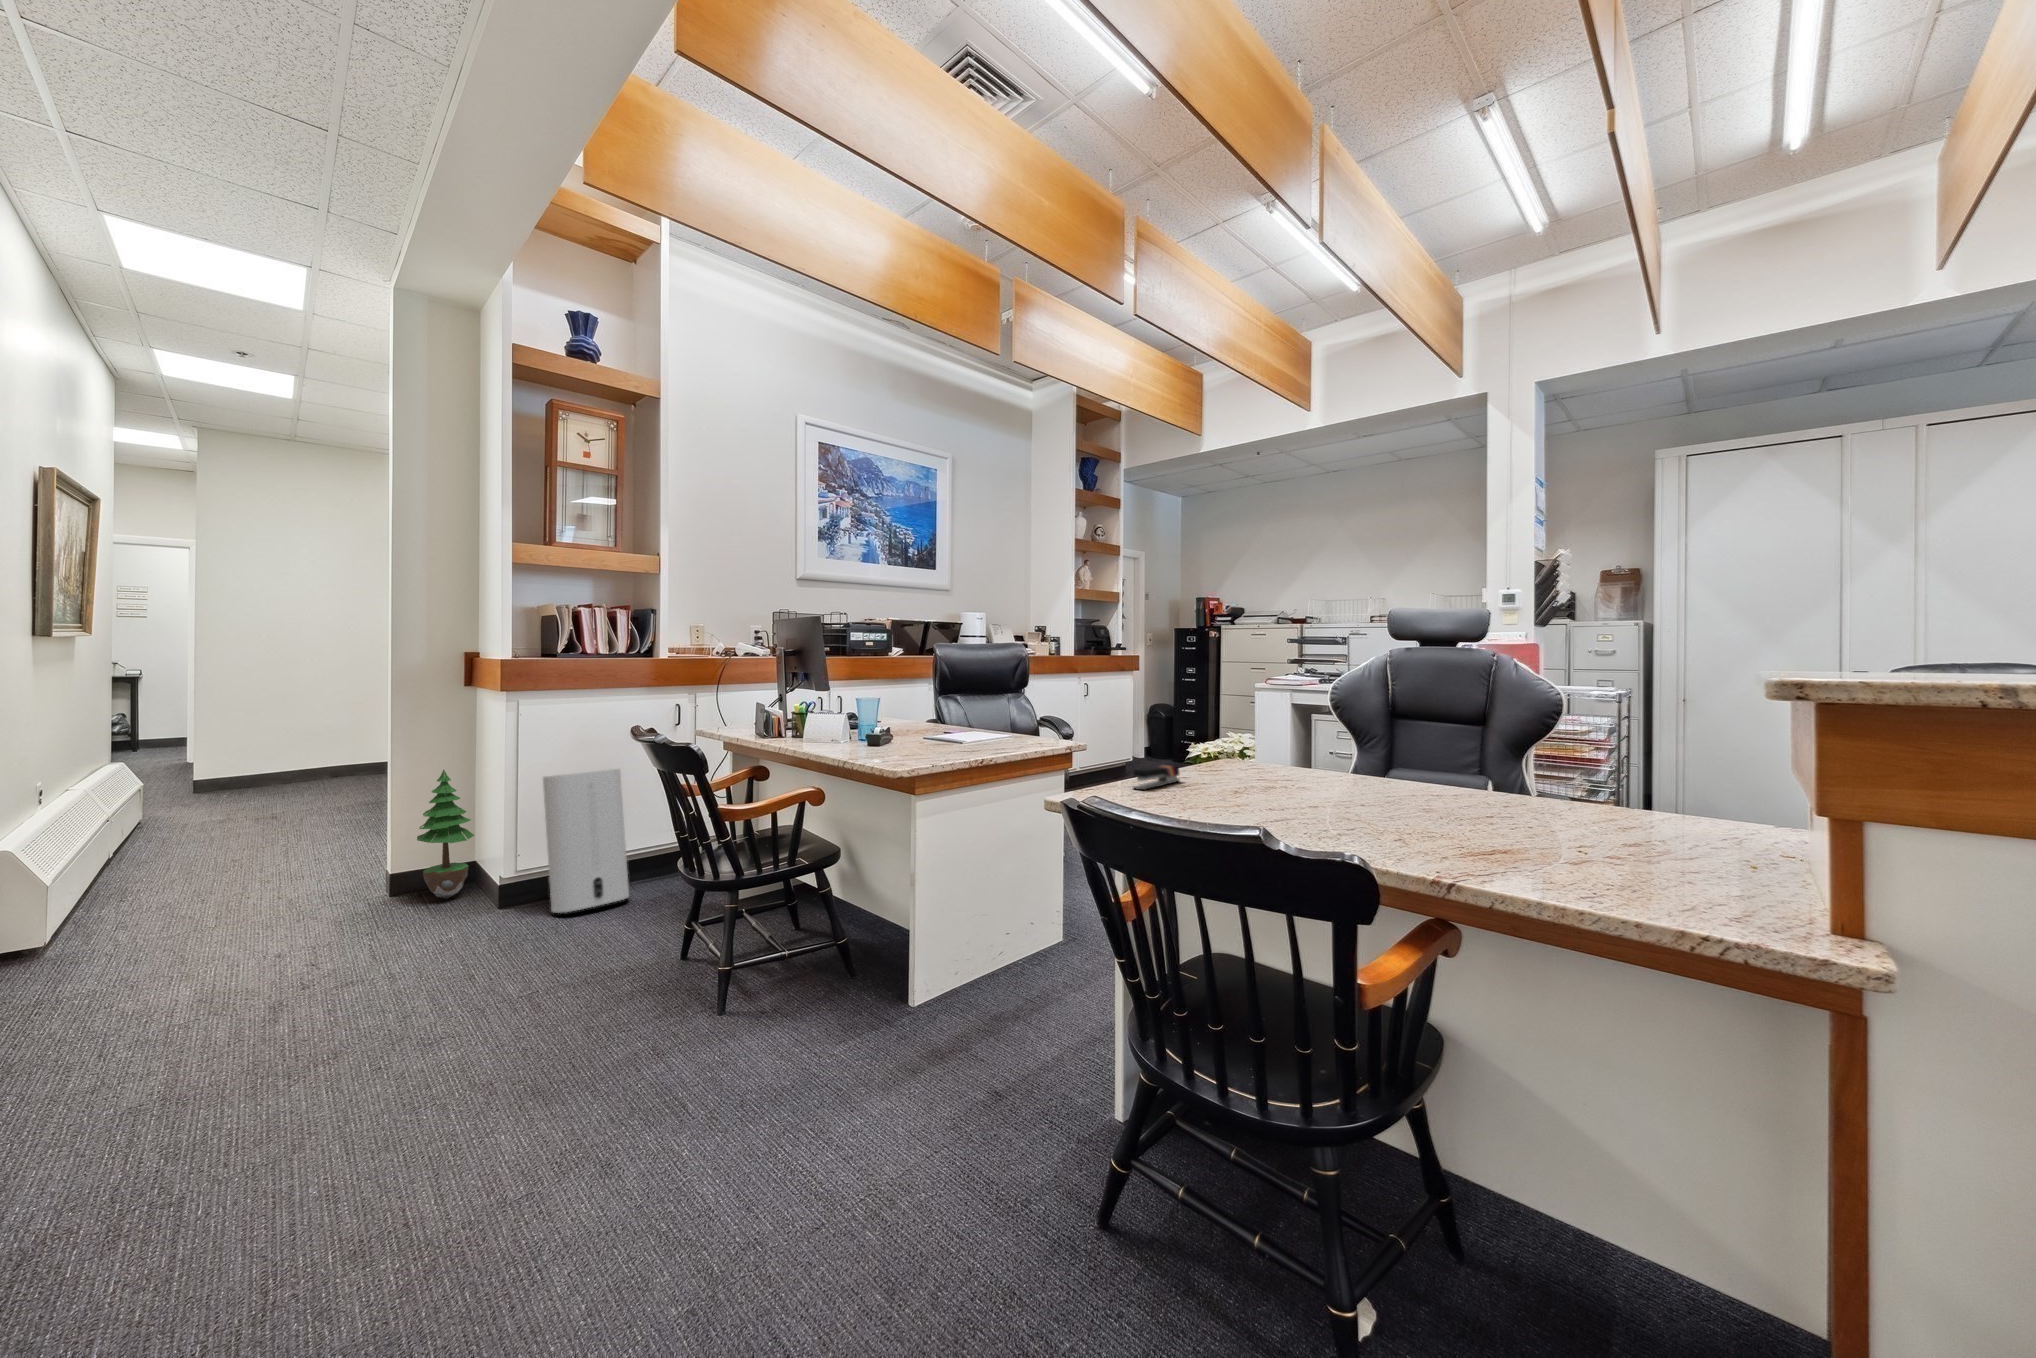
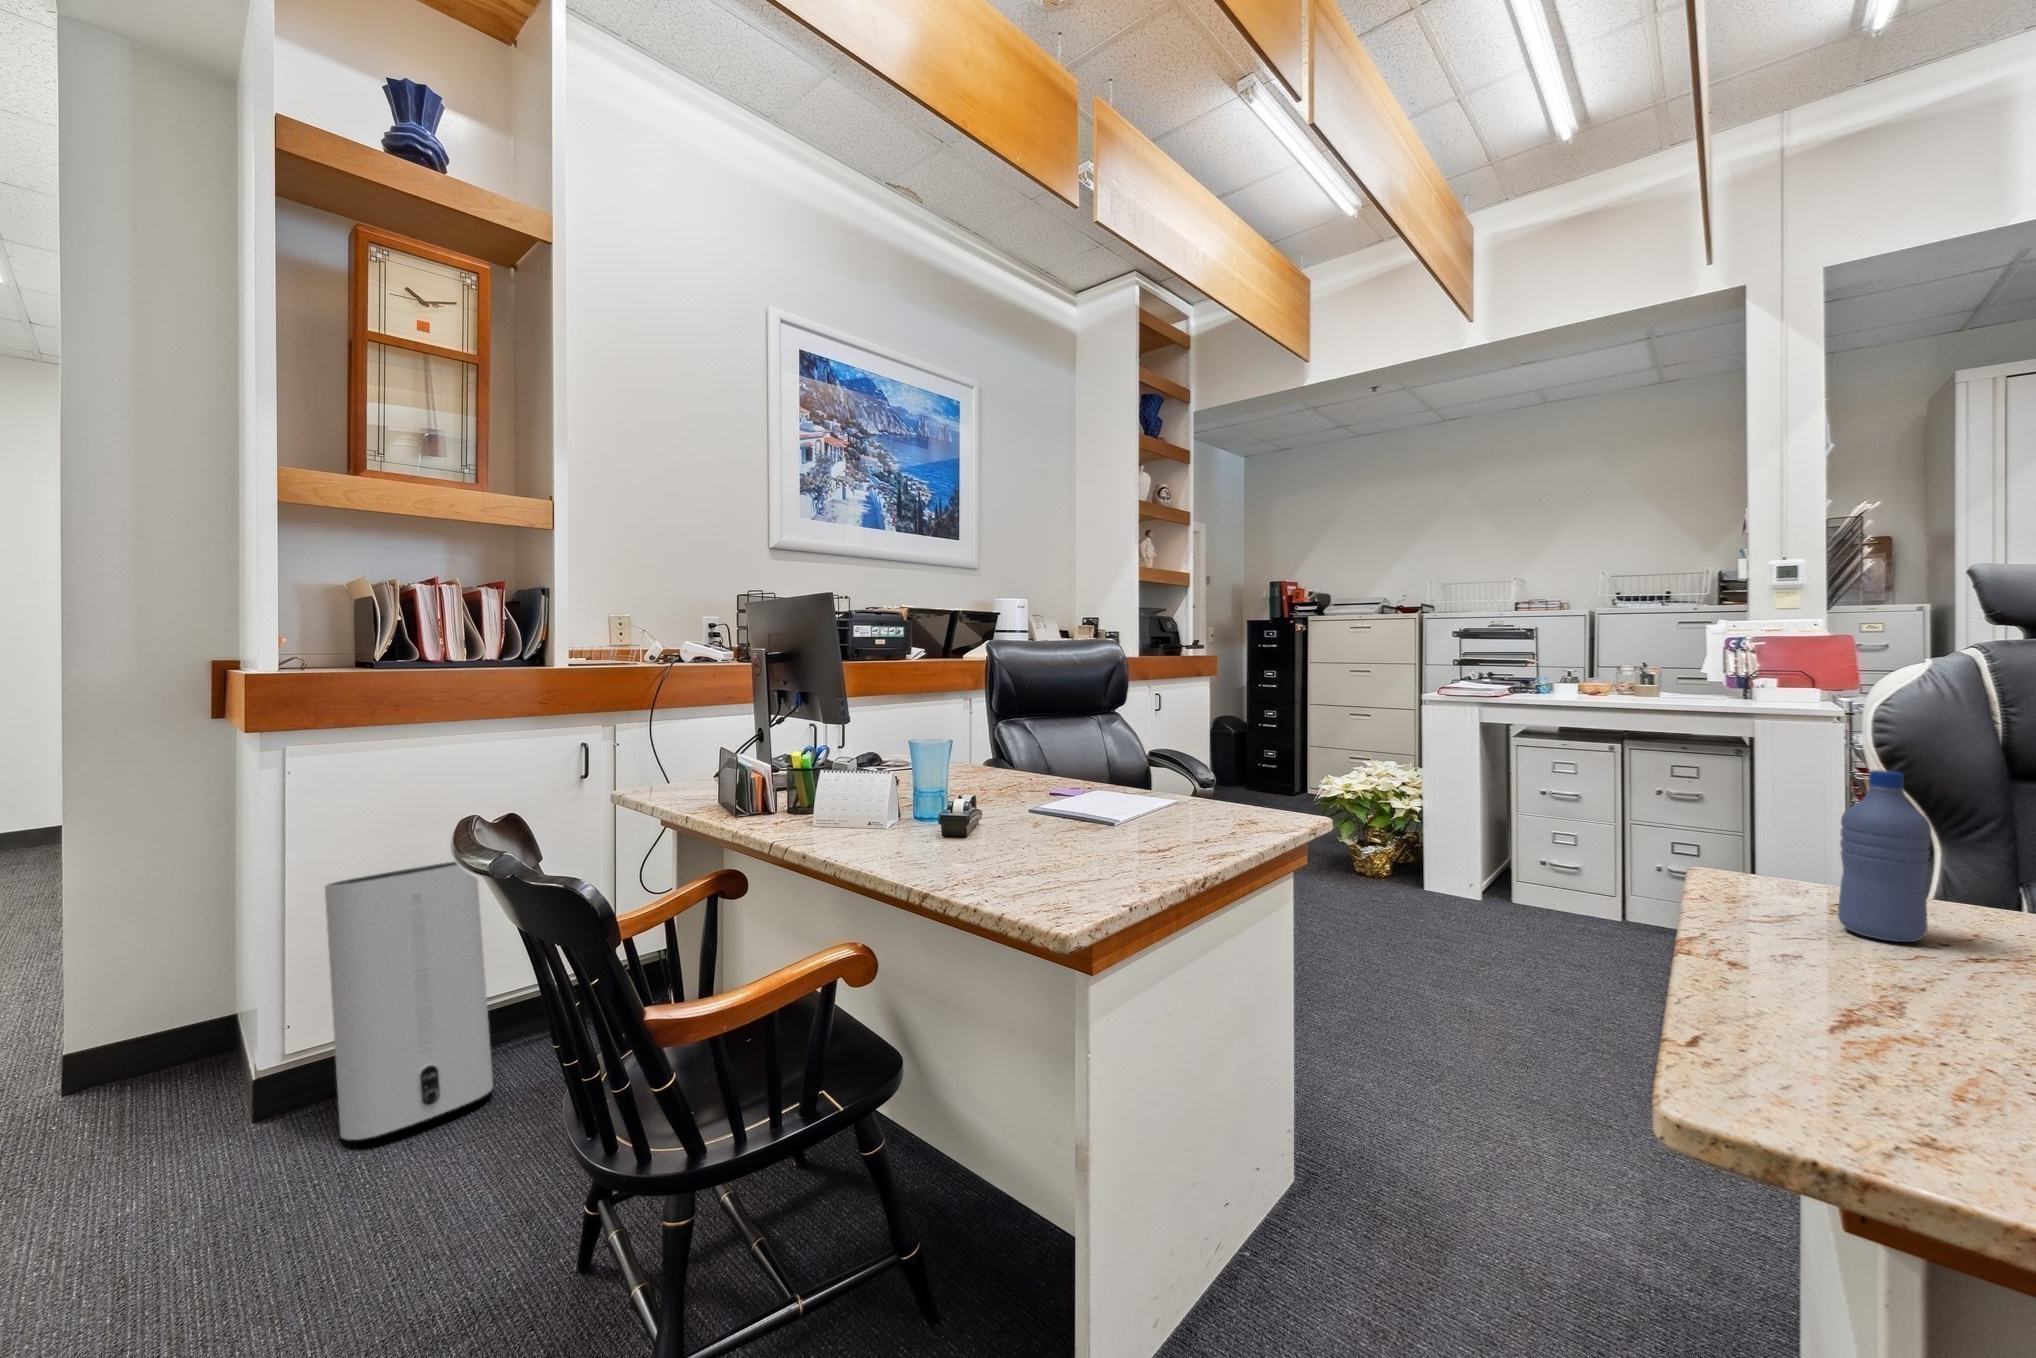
water bottle: none [1206,705,1233,773] -> present [1838,770,1931,942]
stapler: present [1134,765,1179,790] -> none [1872,947,1969,1066]
potted tree: present [417,770,474,899] -> none [91,870,214,1102]

